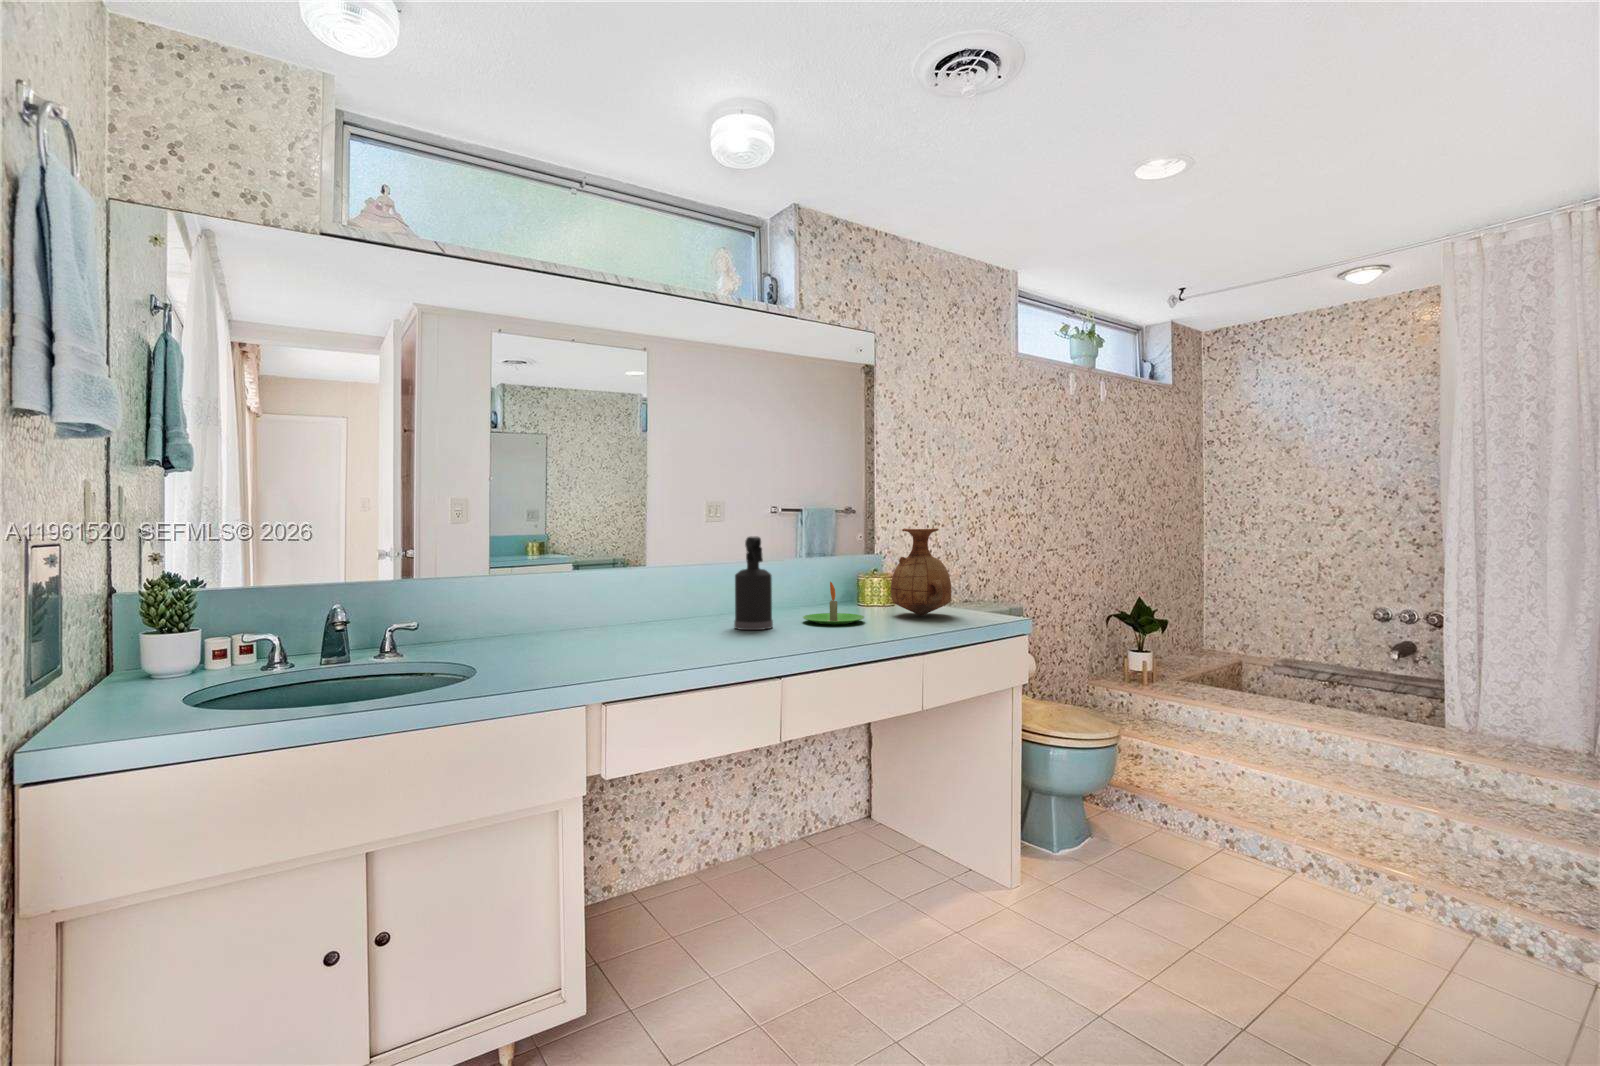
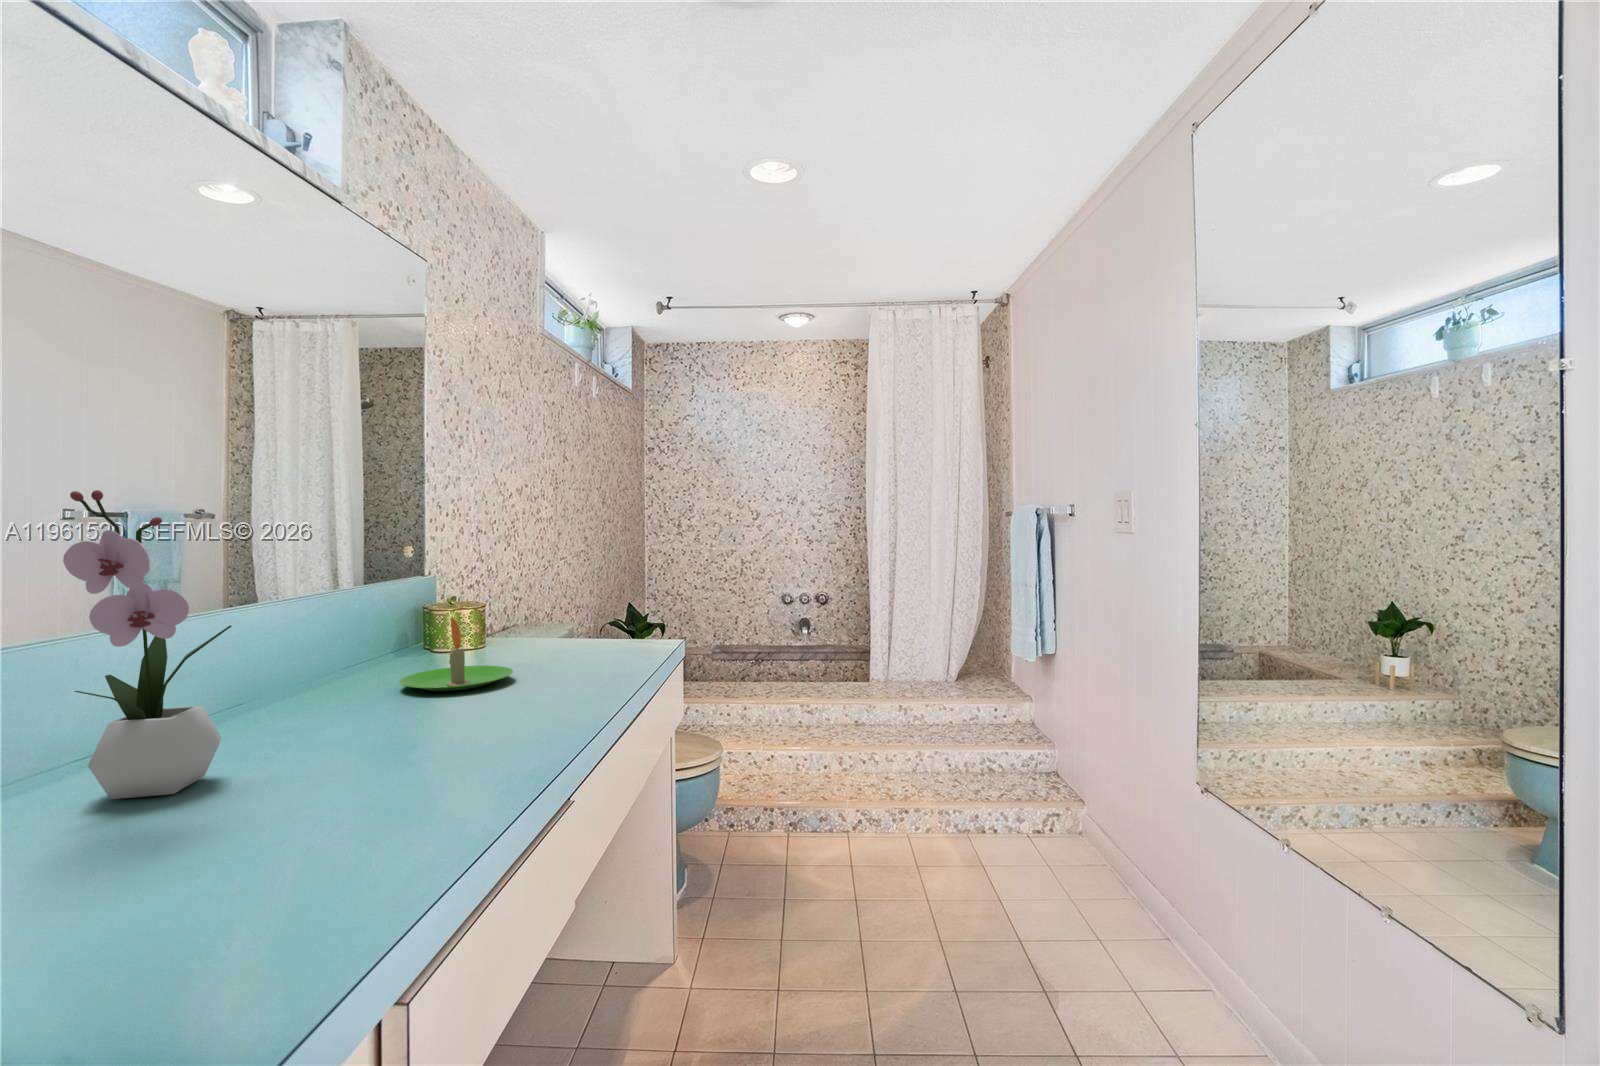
flower arrangement: none [635,514,692,637] -> present [63,490,232,799]
vase: present [891,528,952,616] -> none [502,529,599,653]
spray bottle: present [734,536,773,630] -> none [292,544,382,733]

